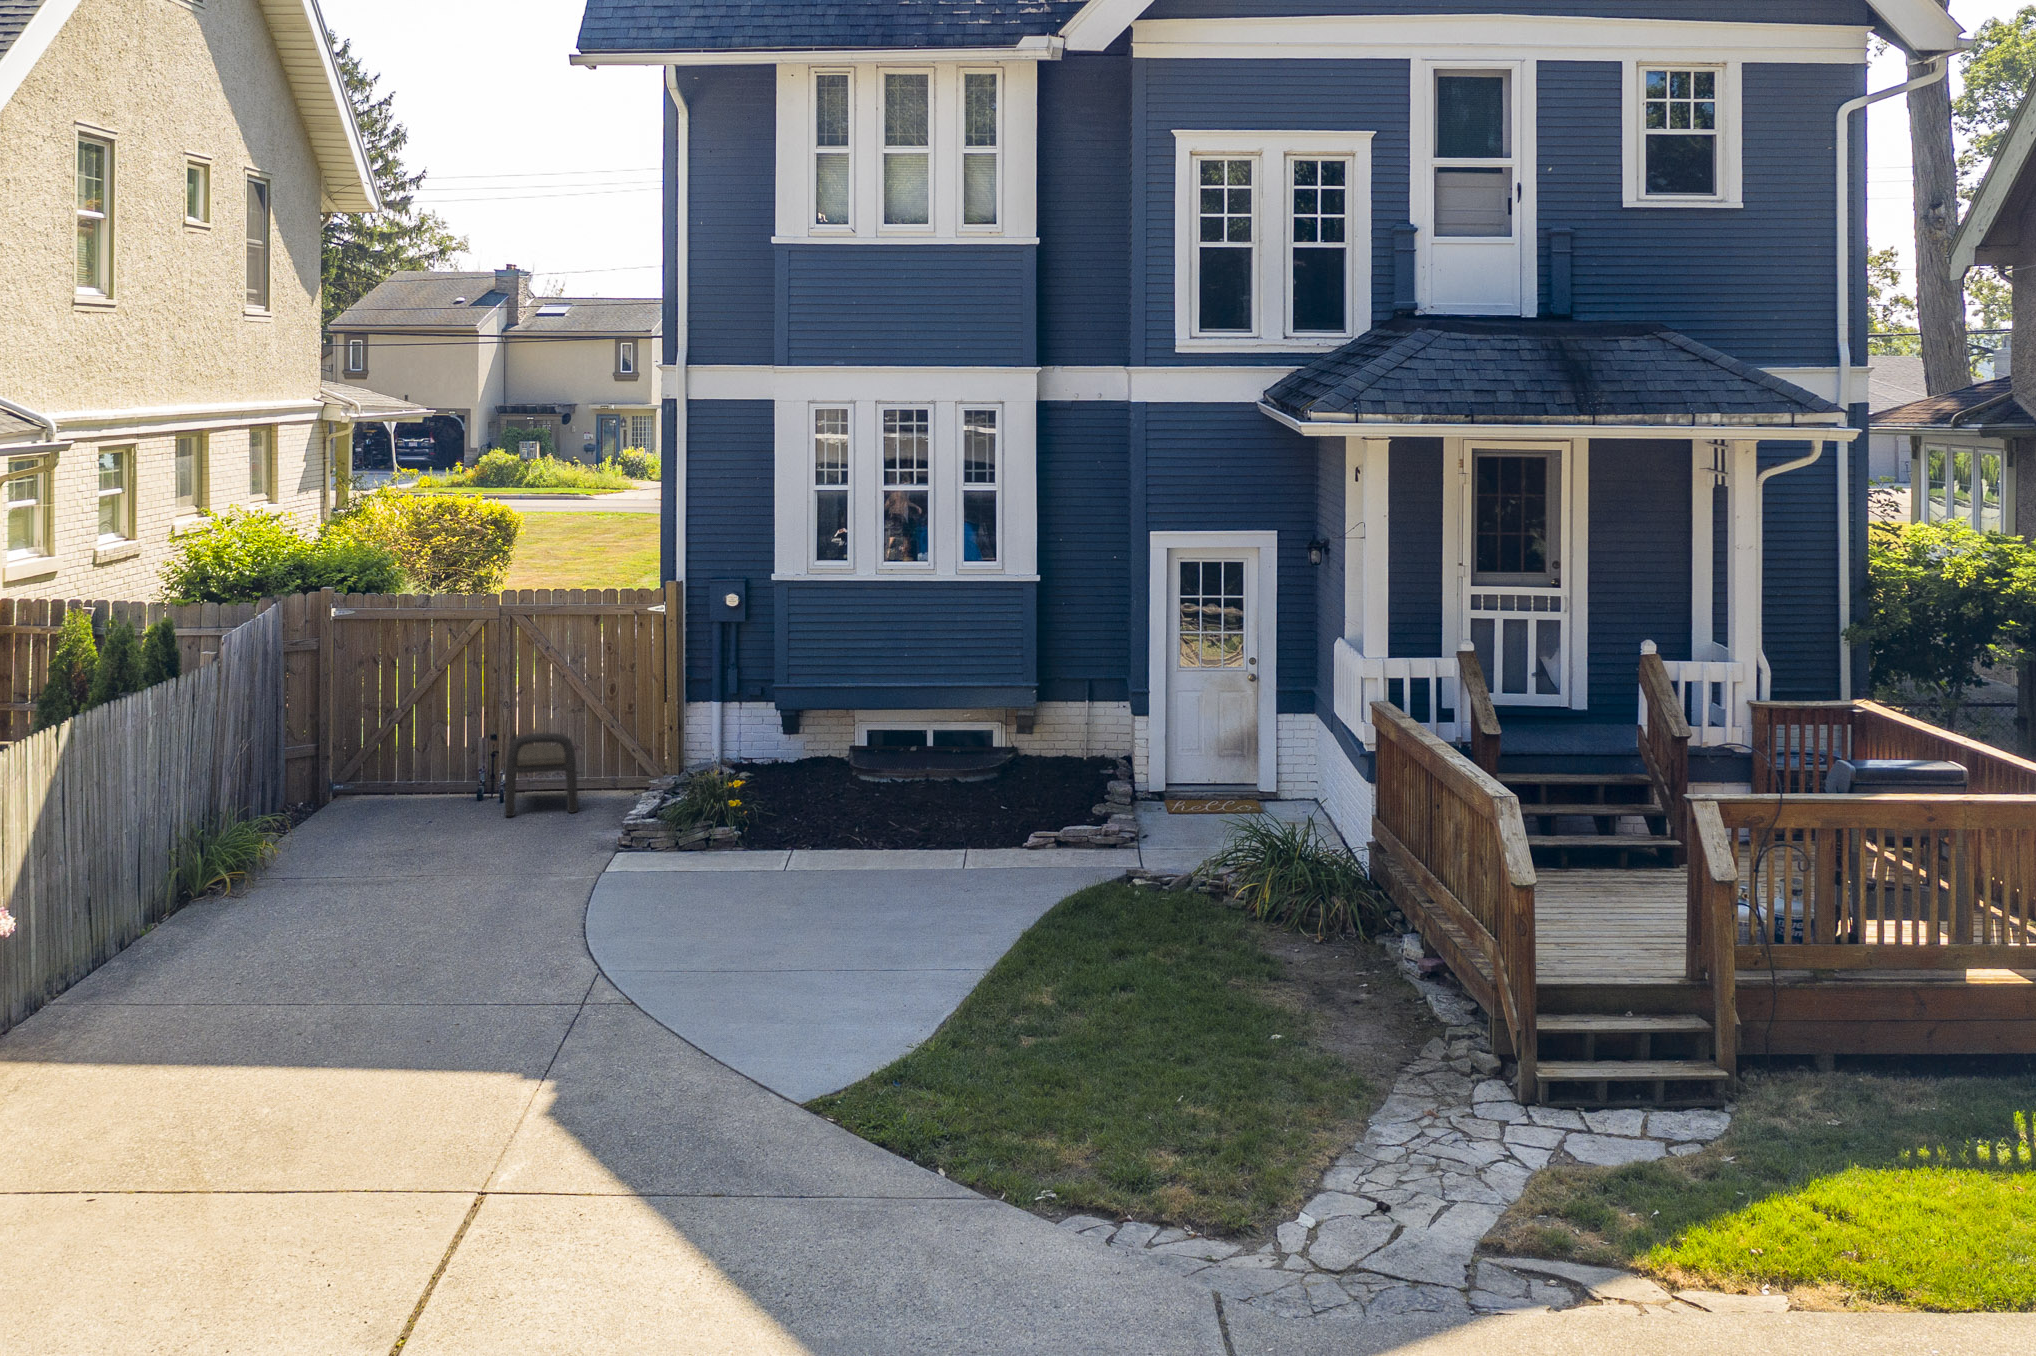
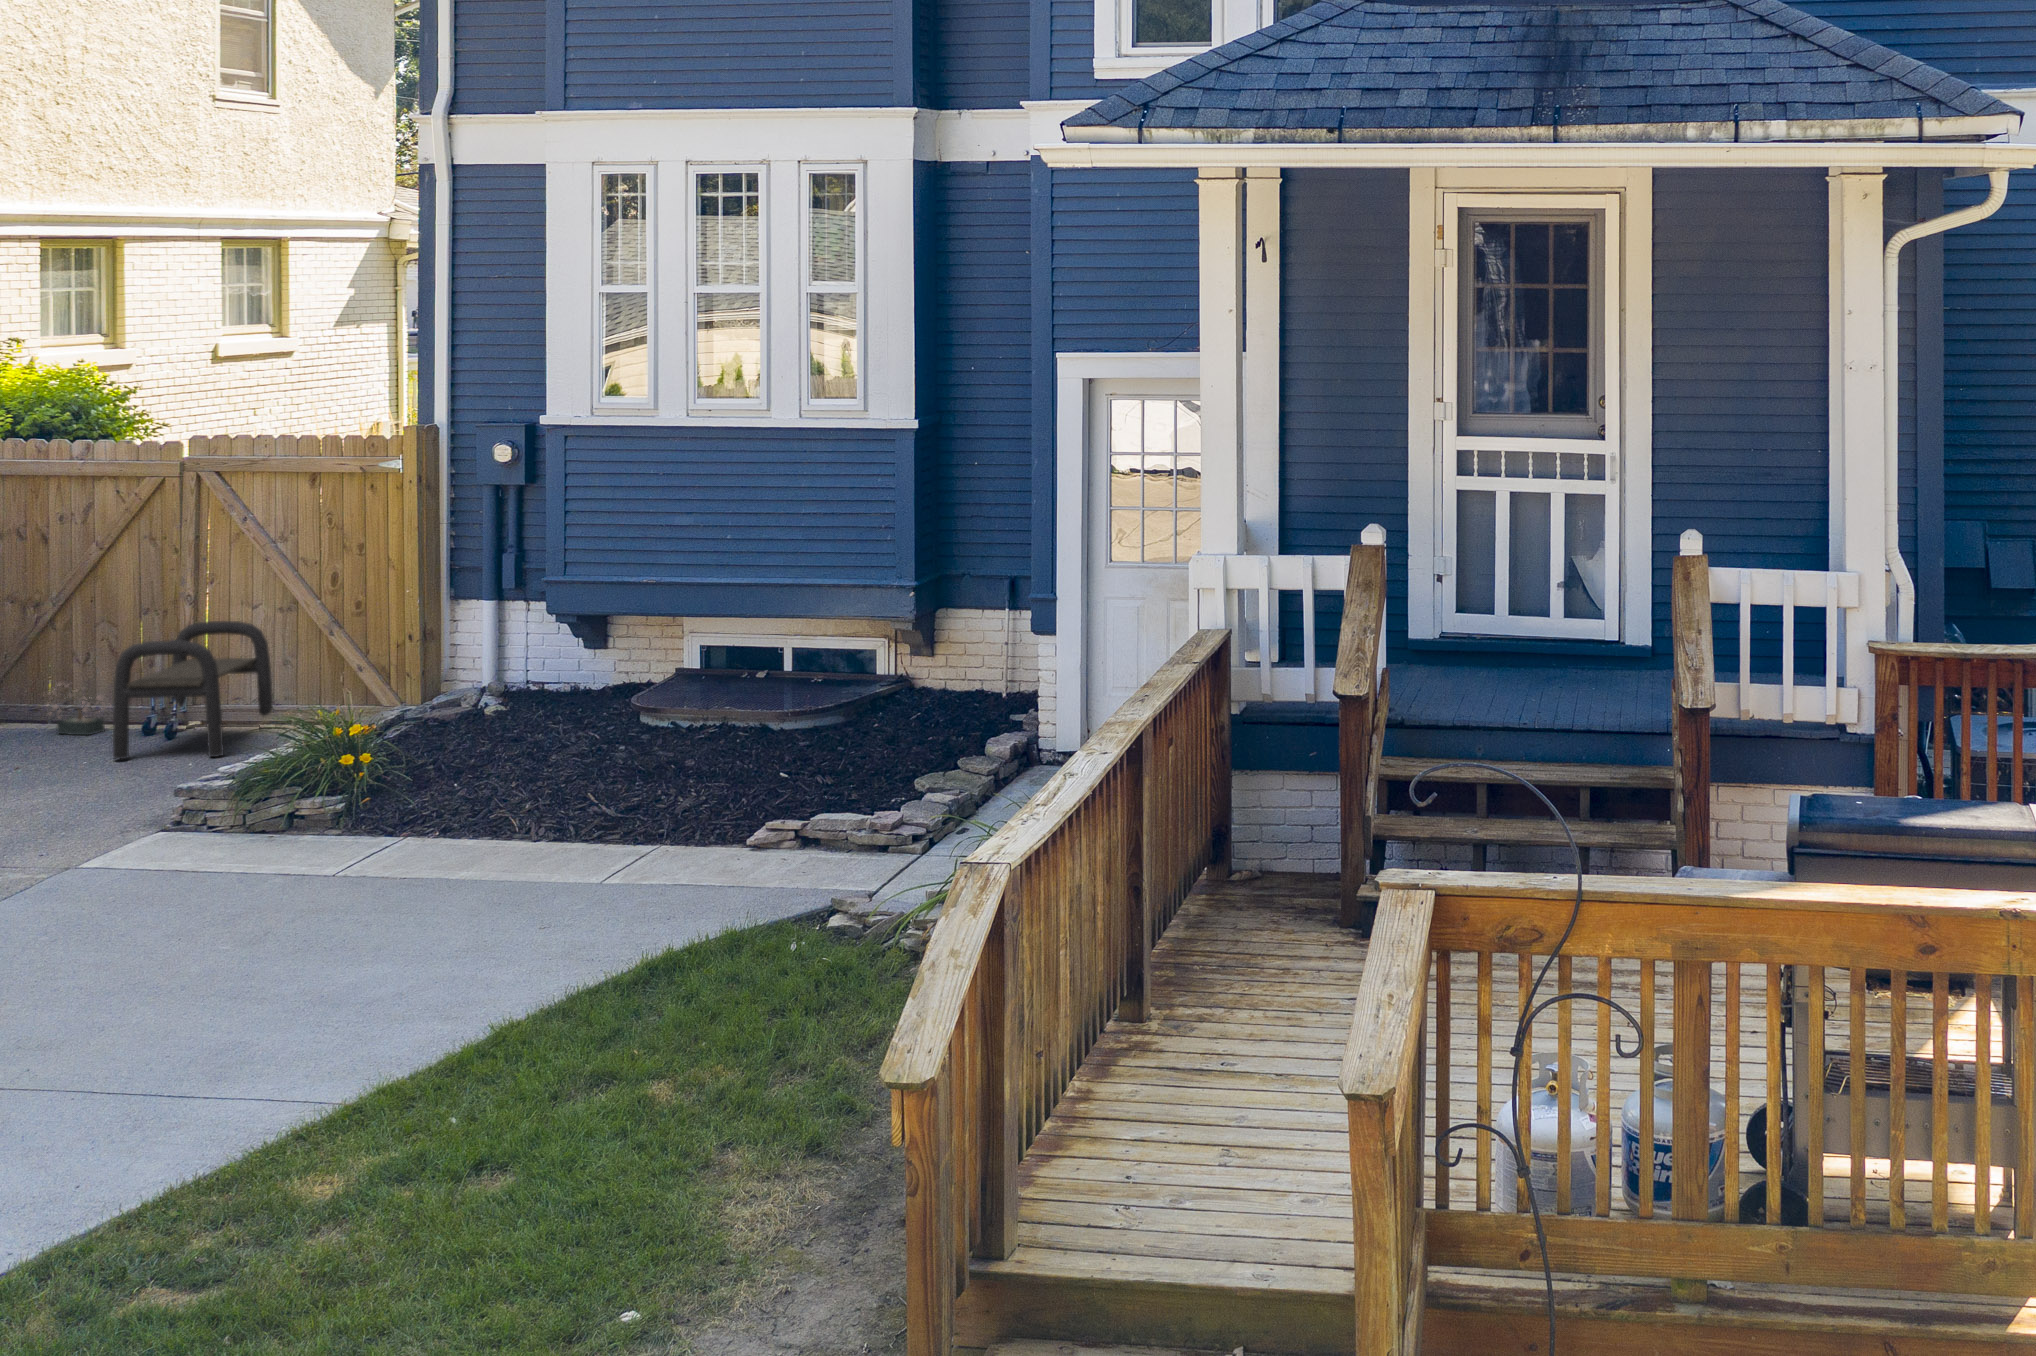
decorative plant: none [418,763,462,801] -> present [50,684,109,735]

